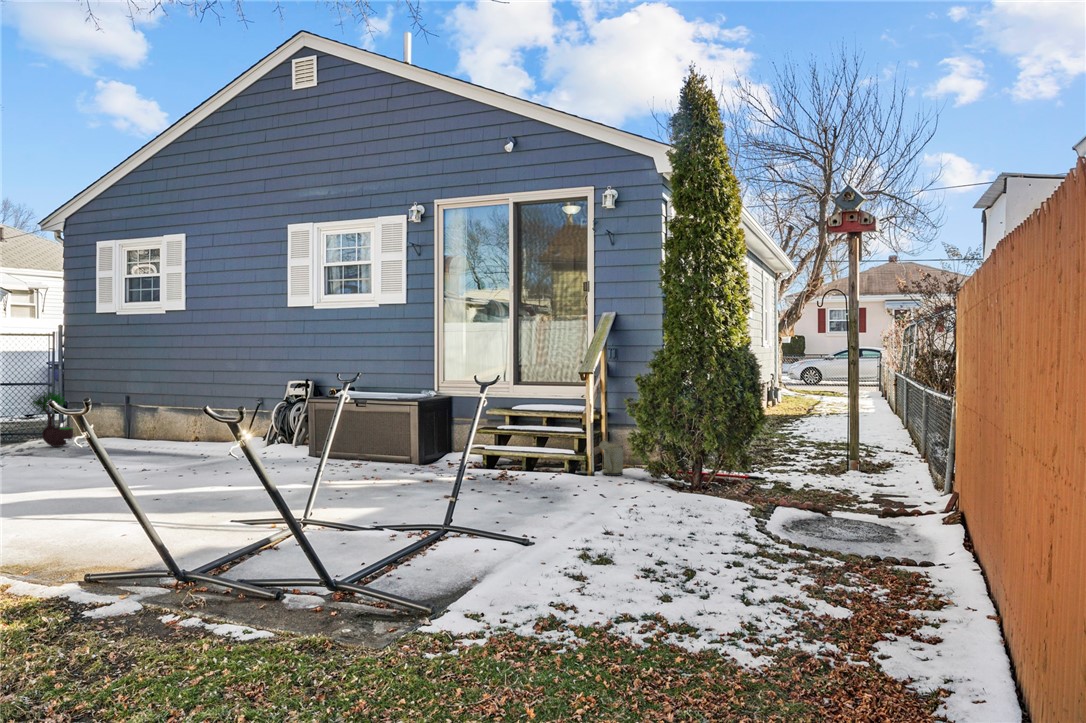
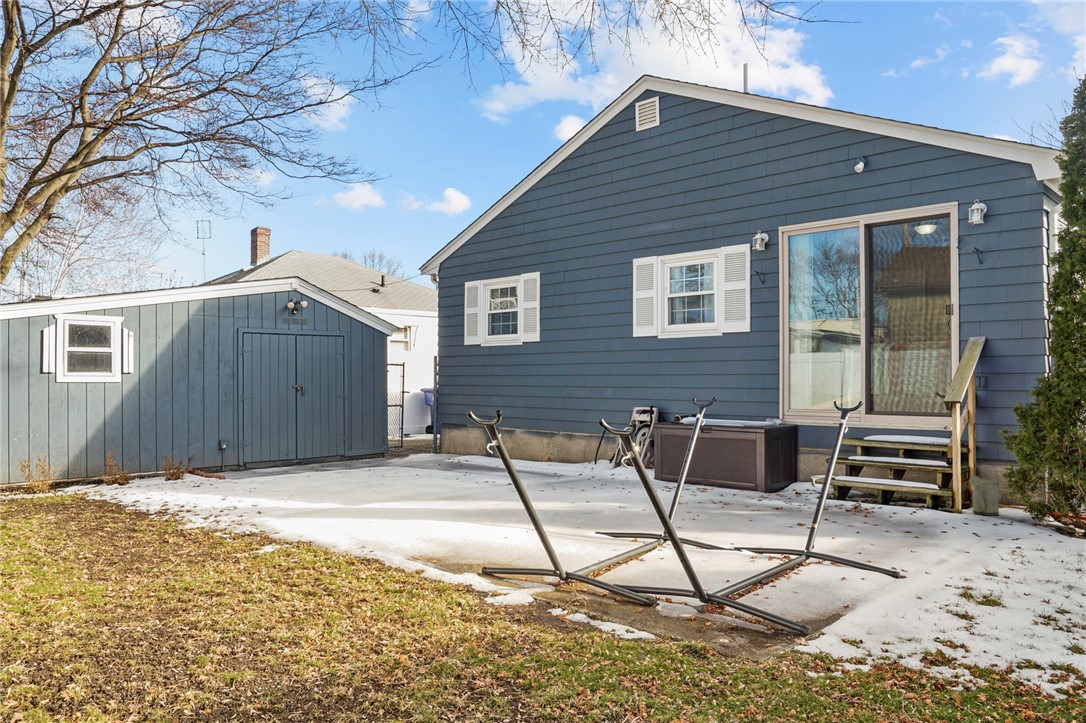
potted tree: present [29,391,73,447] -> none [430,408,463,458]

